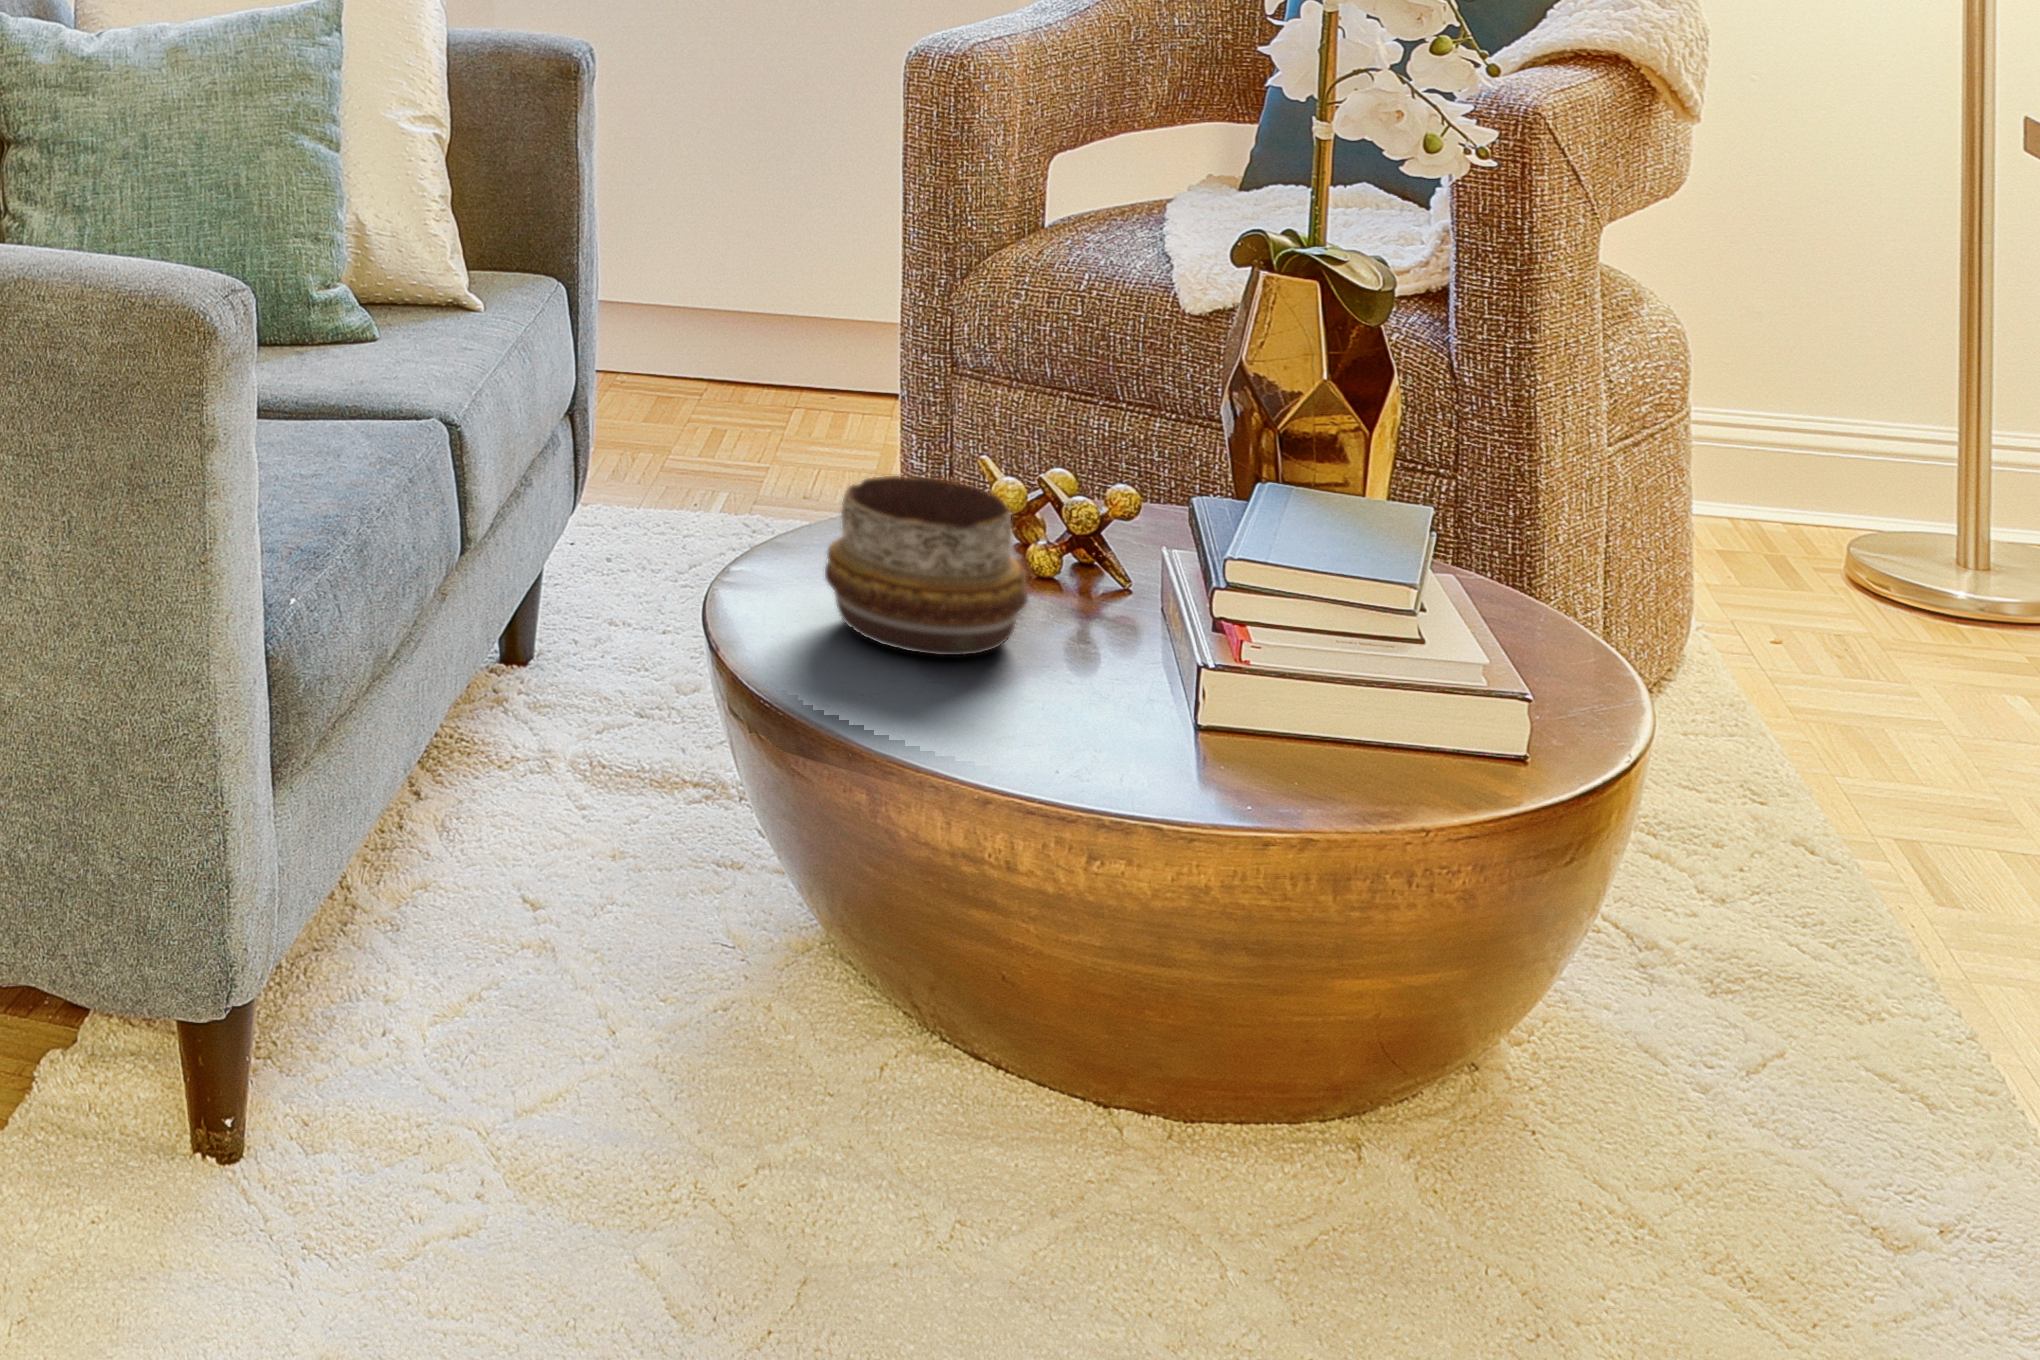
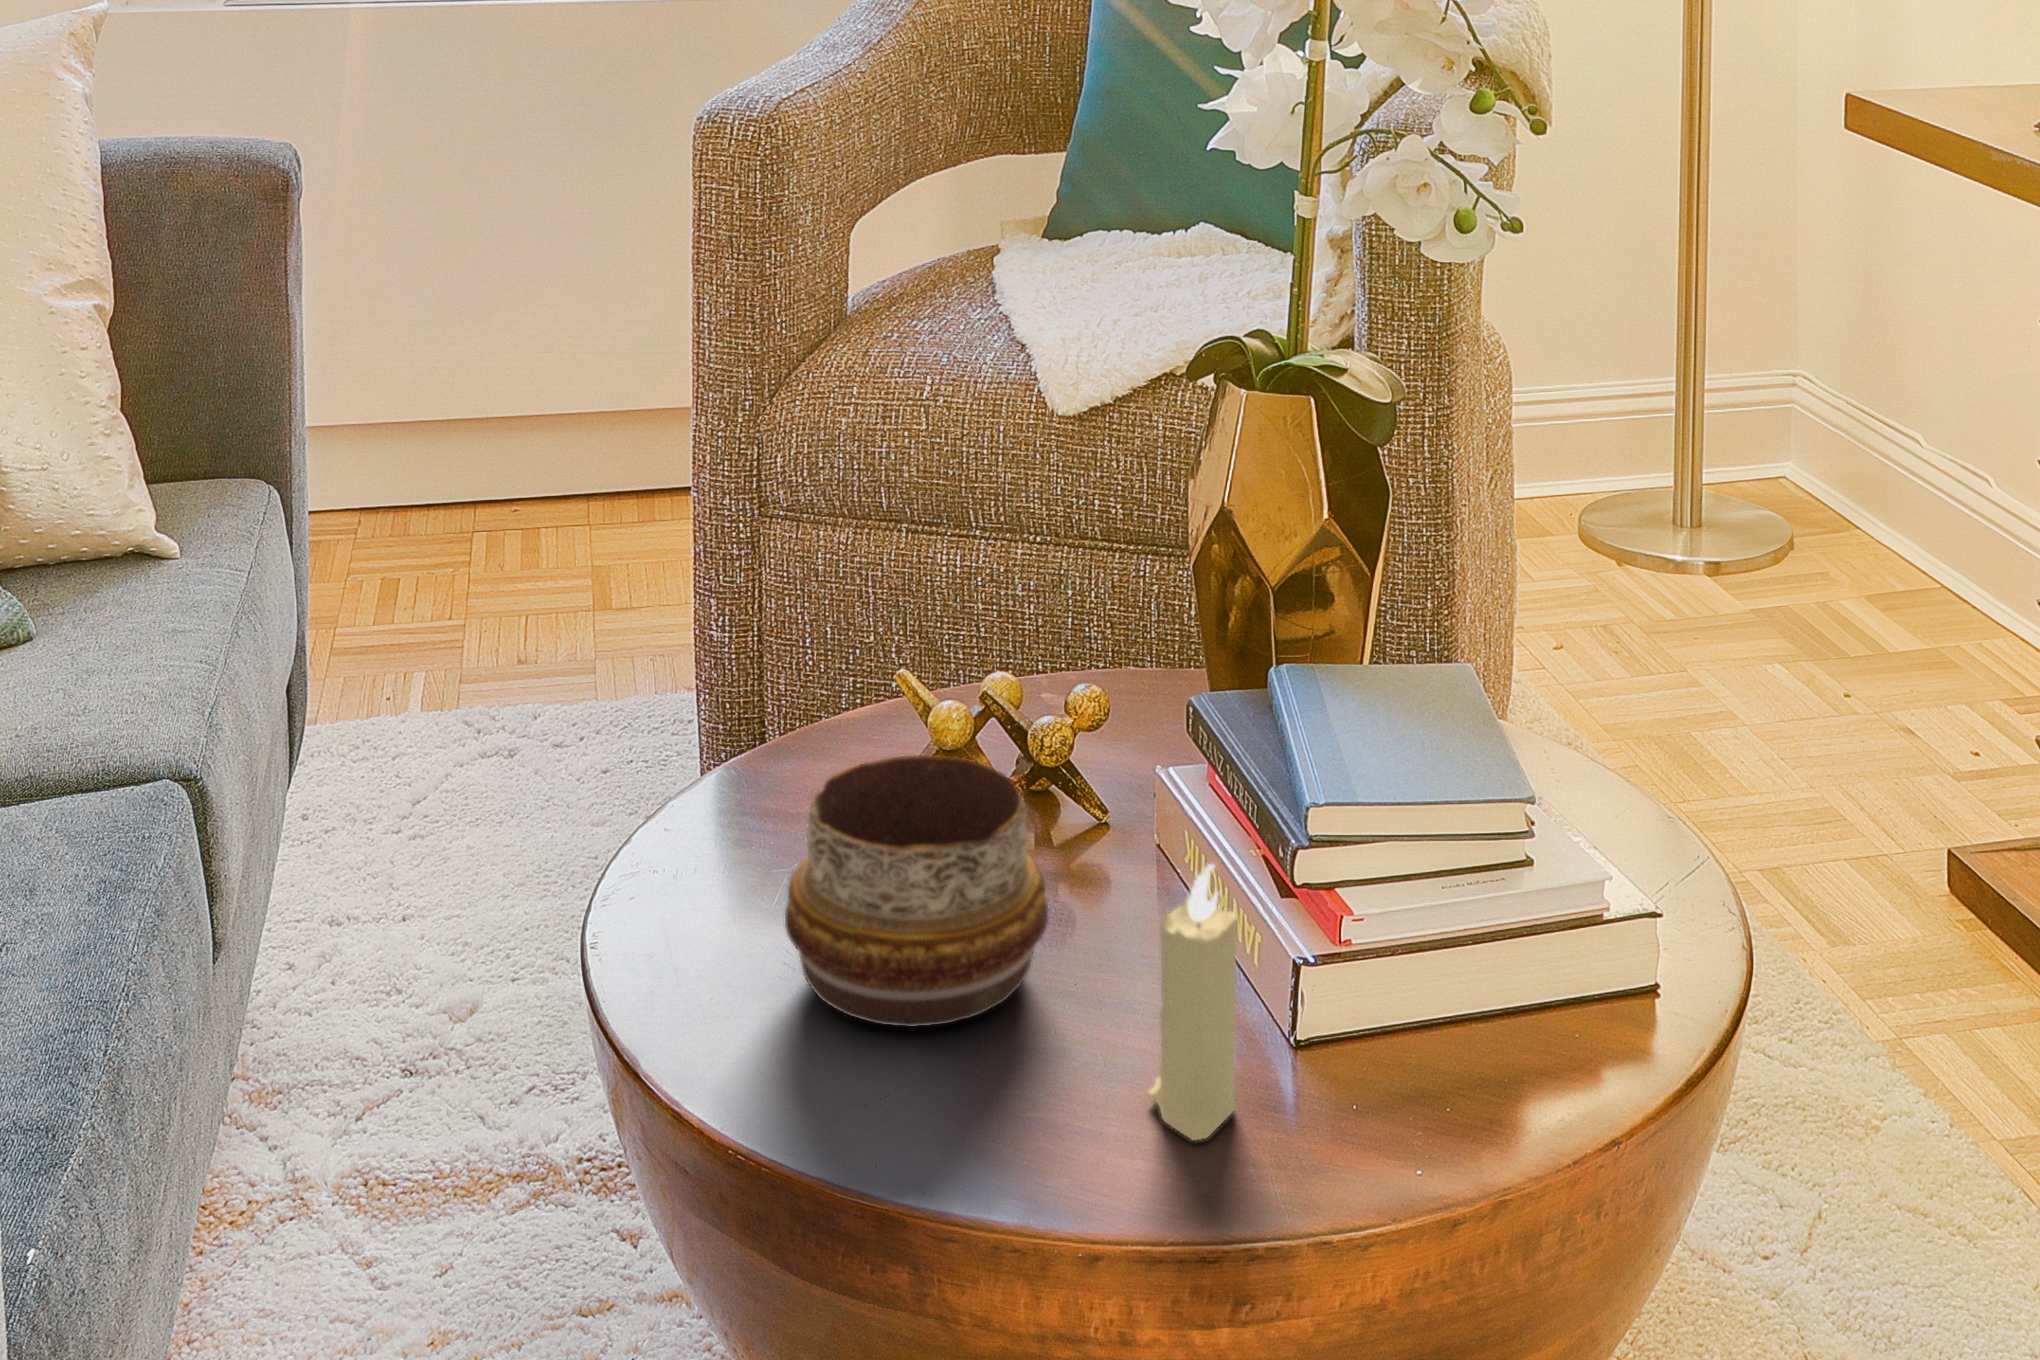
candle: none [1065,550,1135,746] -> present [1148,864,1238,1140]

